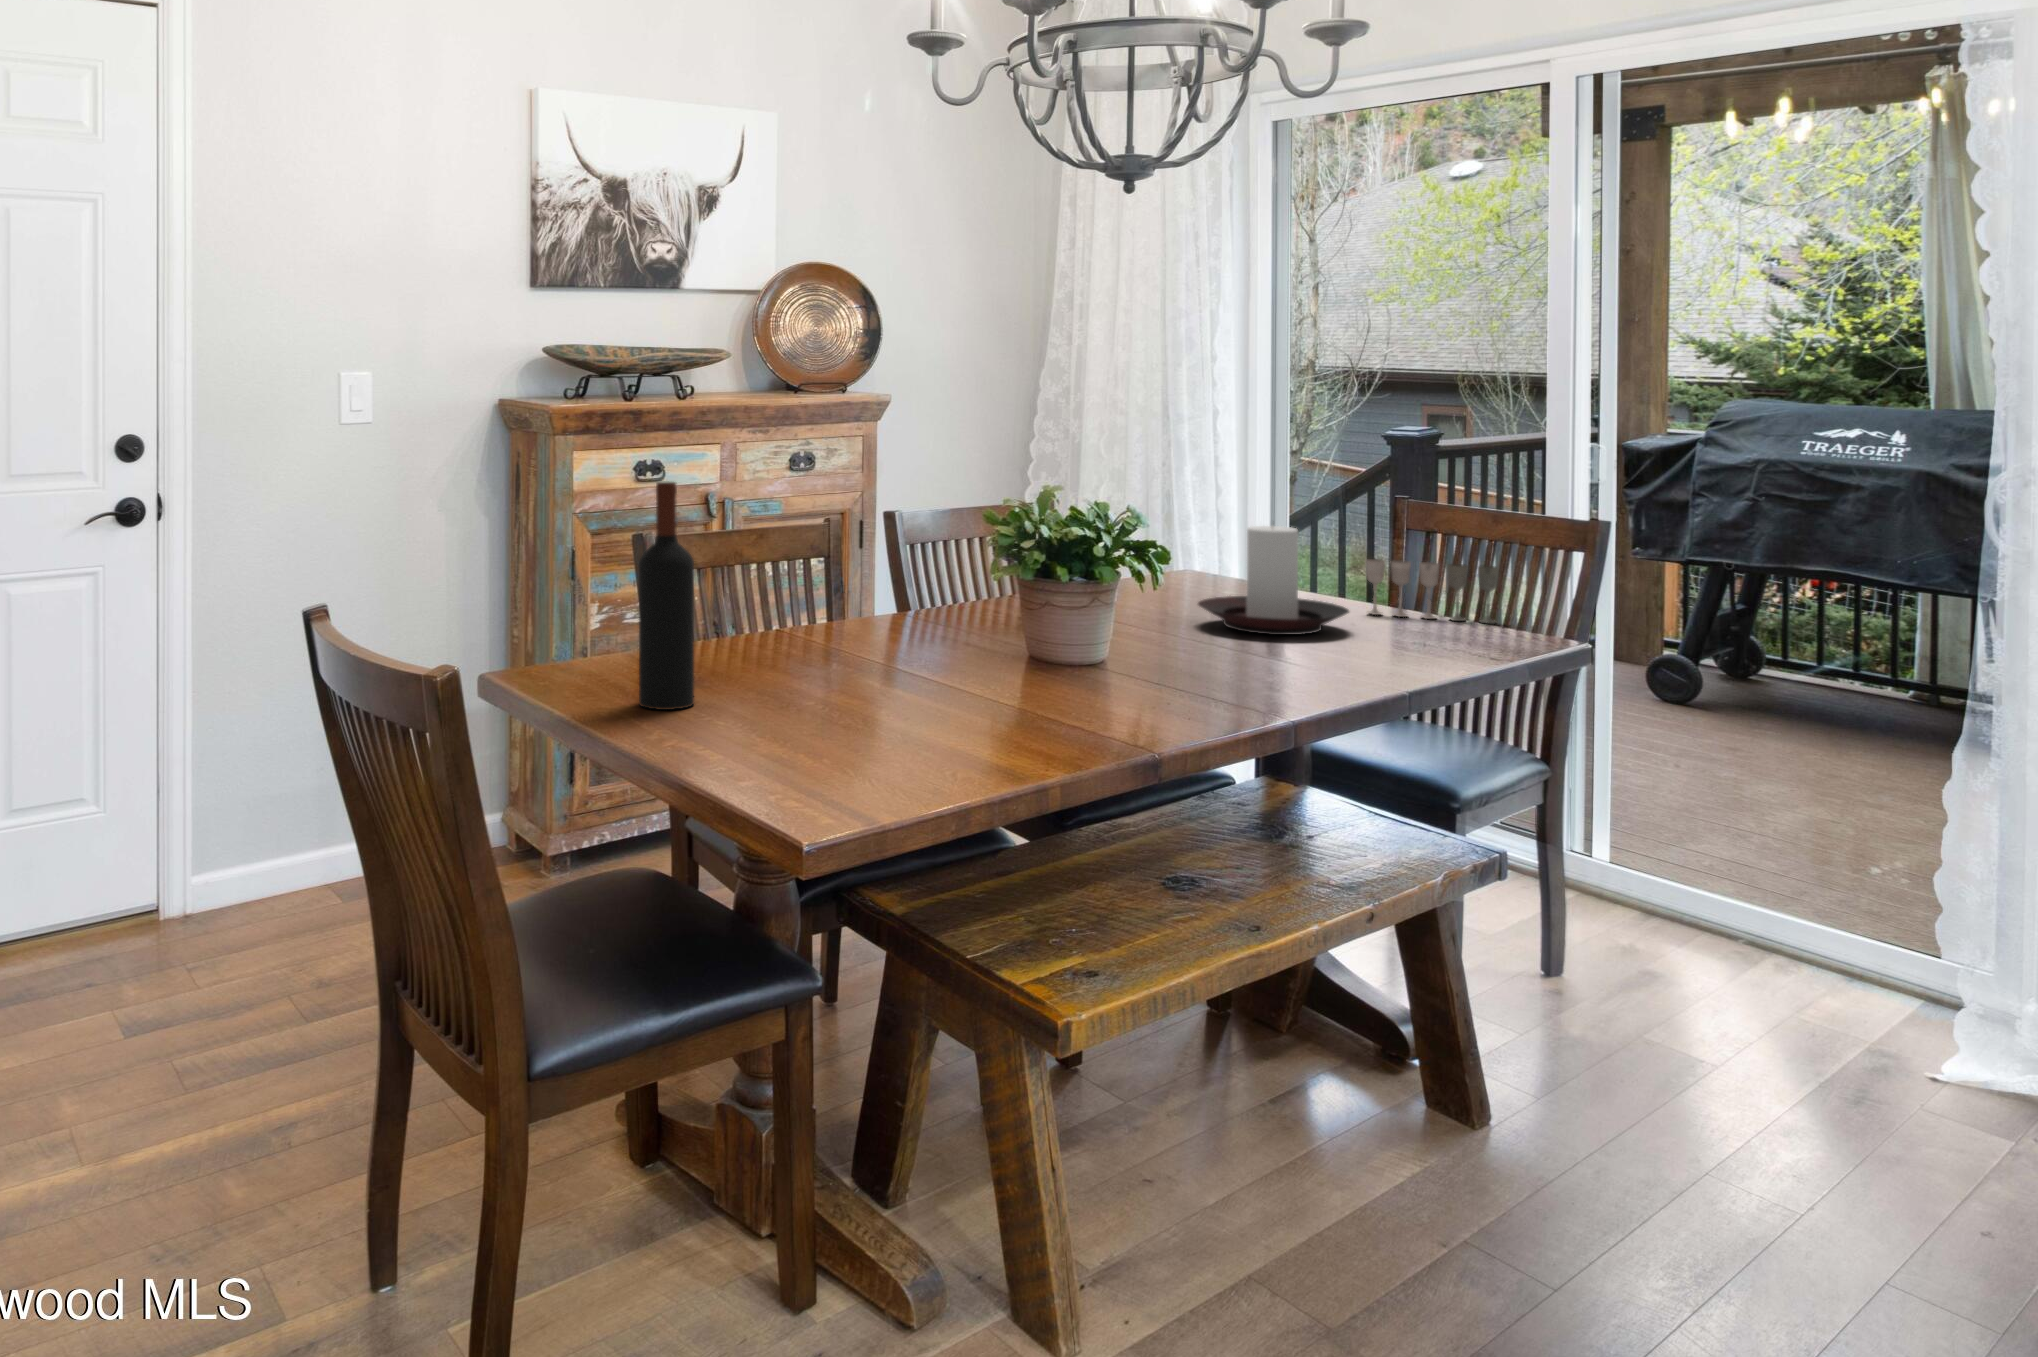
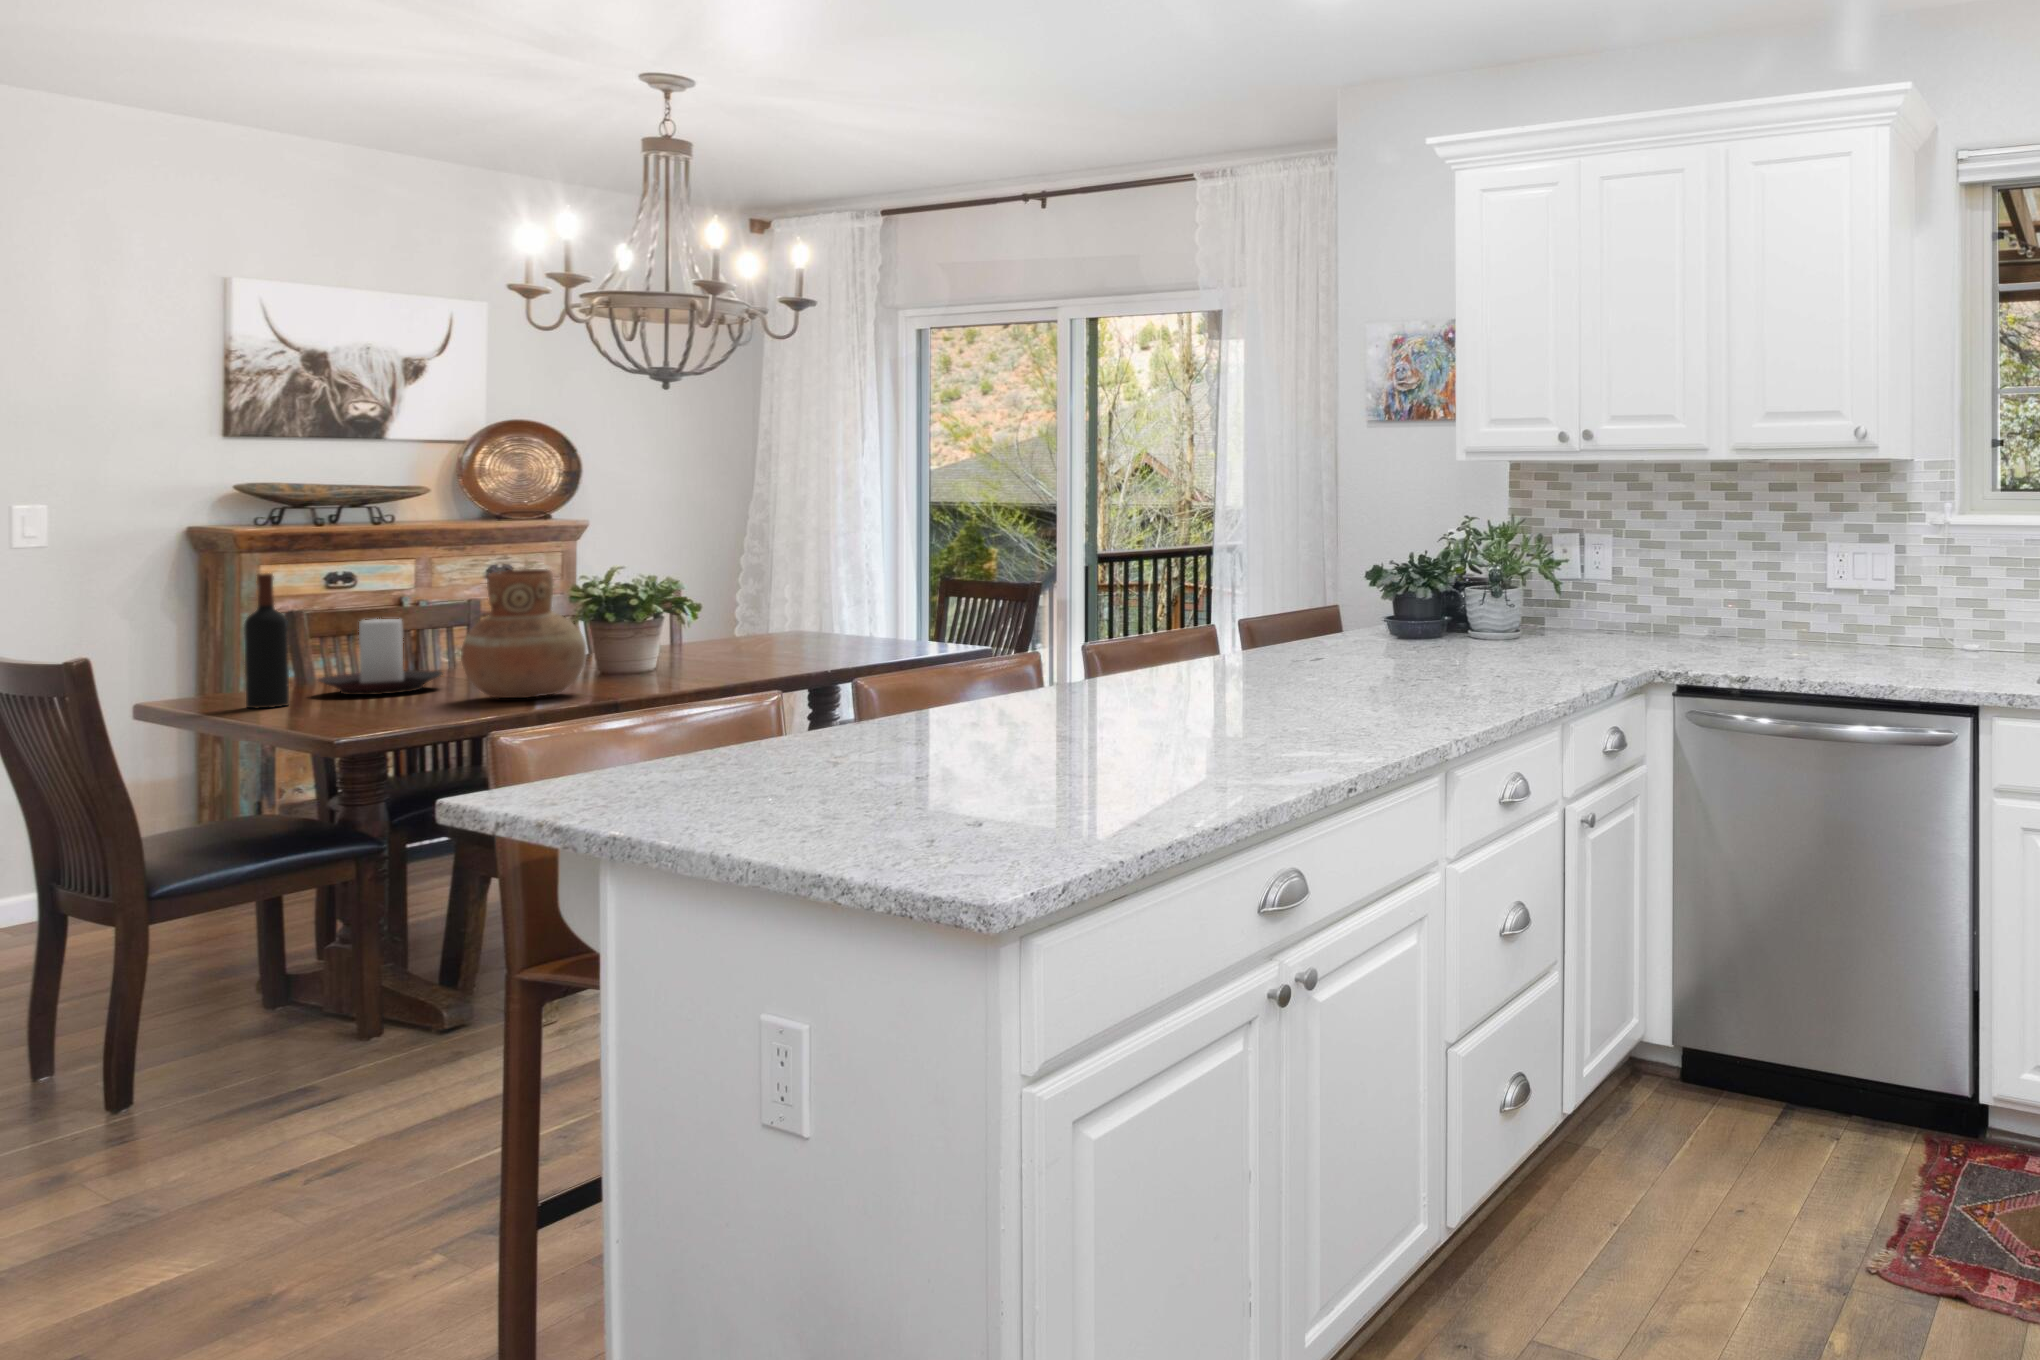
vase: none [956,484,1155,726] -> present [461,569,586,698]
candle holder: present [1198,526,1349,635] -> present [319,619,443,695]
wine glass: present [1366,559,1499,623] -> none [838,618,910,651]

